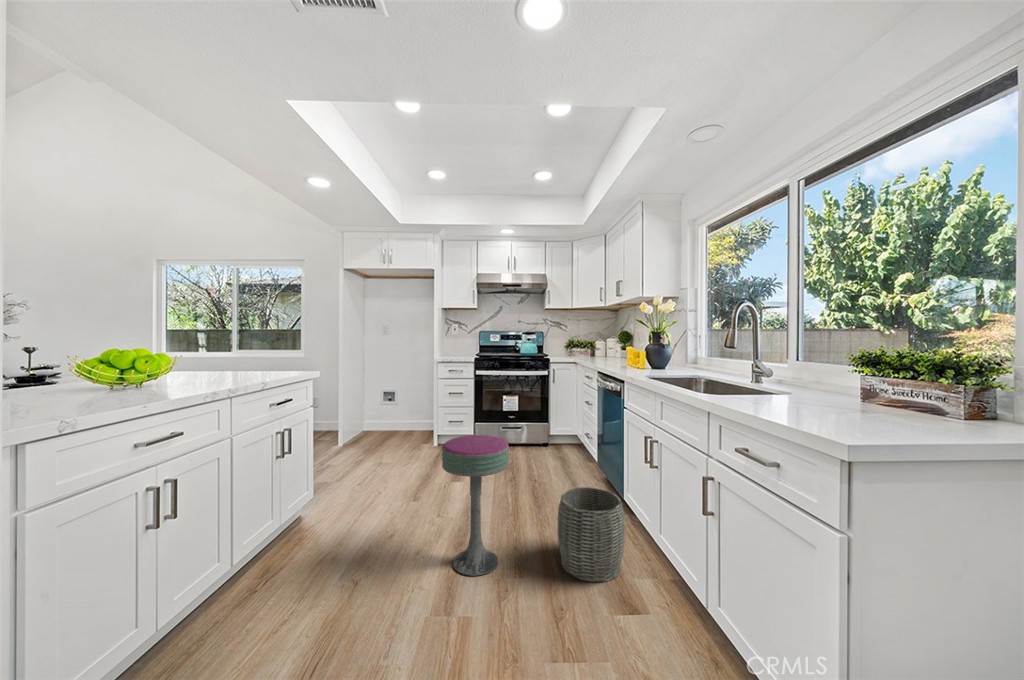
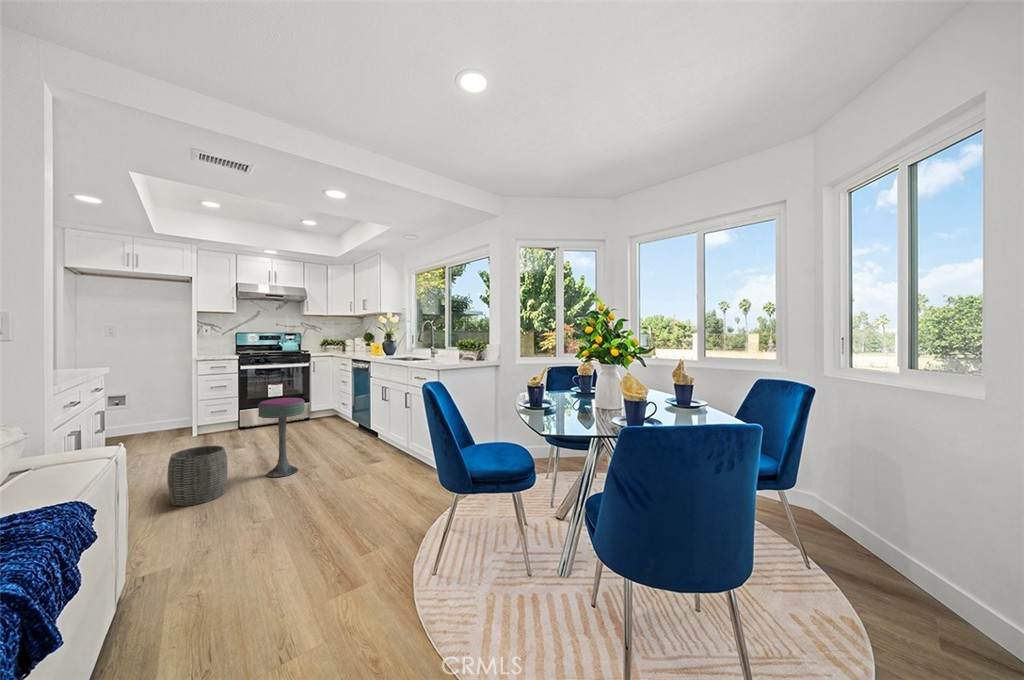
woven basket: present [558,487,625,582] -> present [167,446,228,506]

